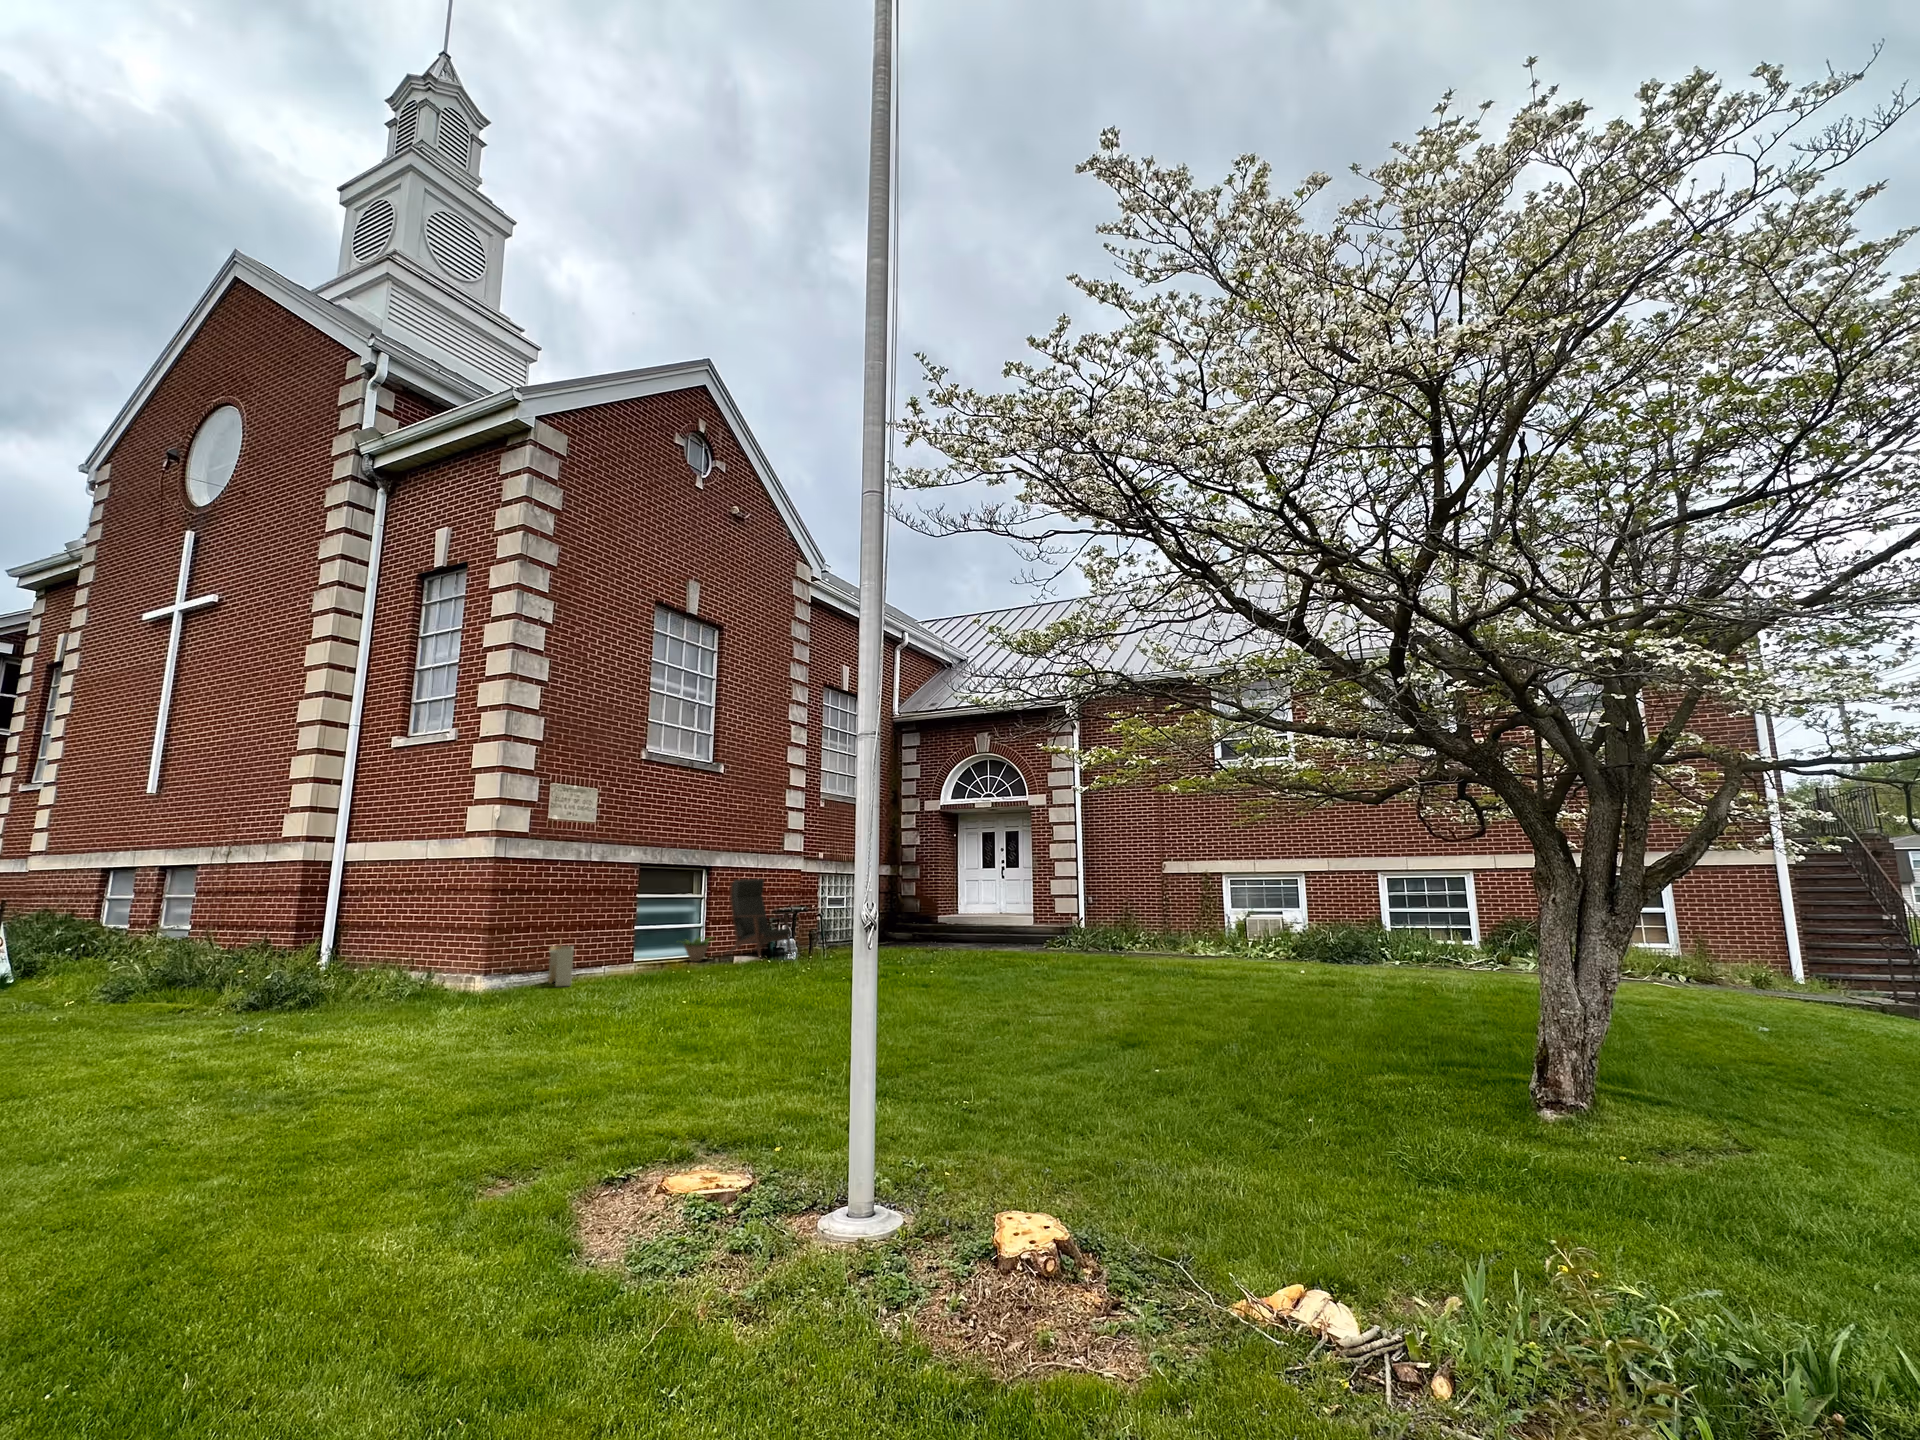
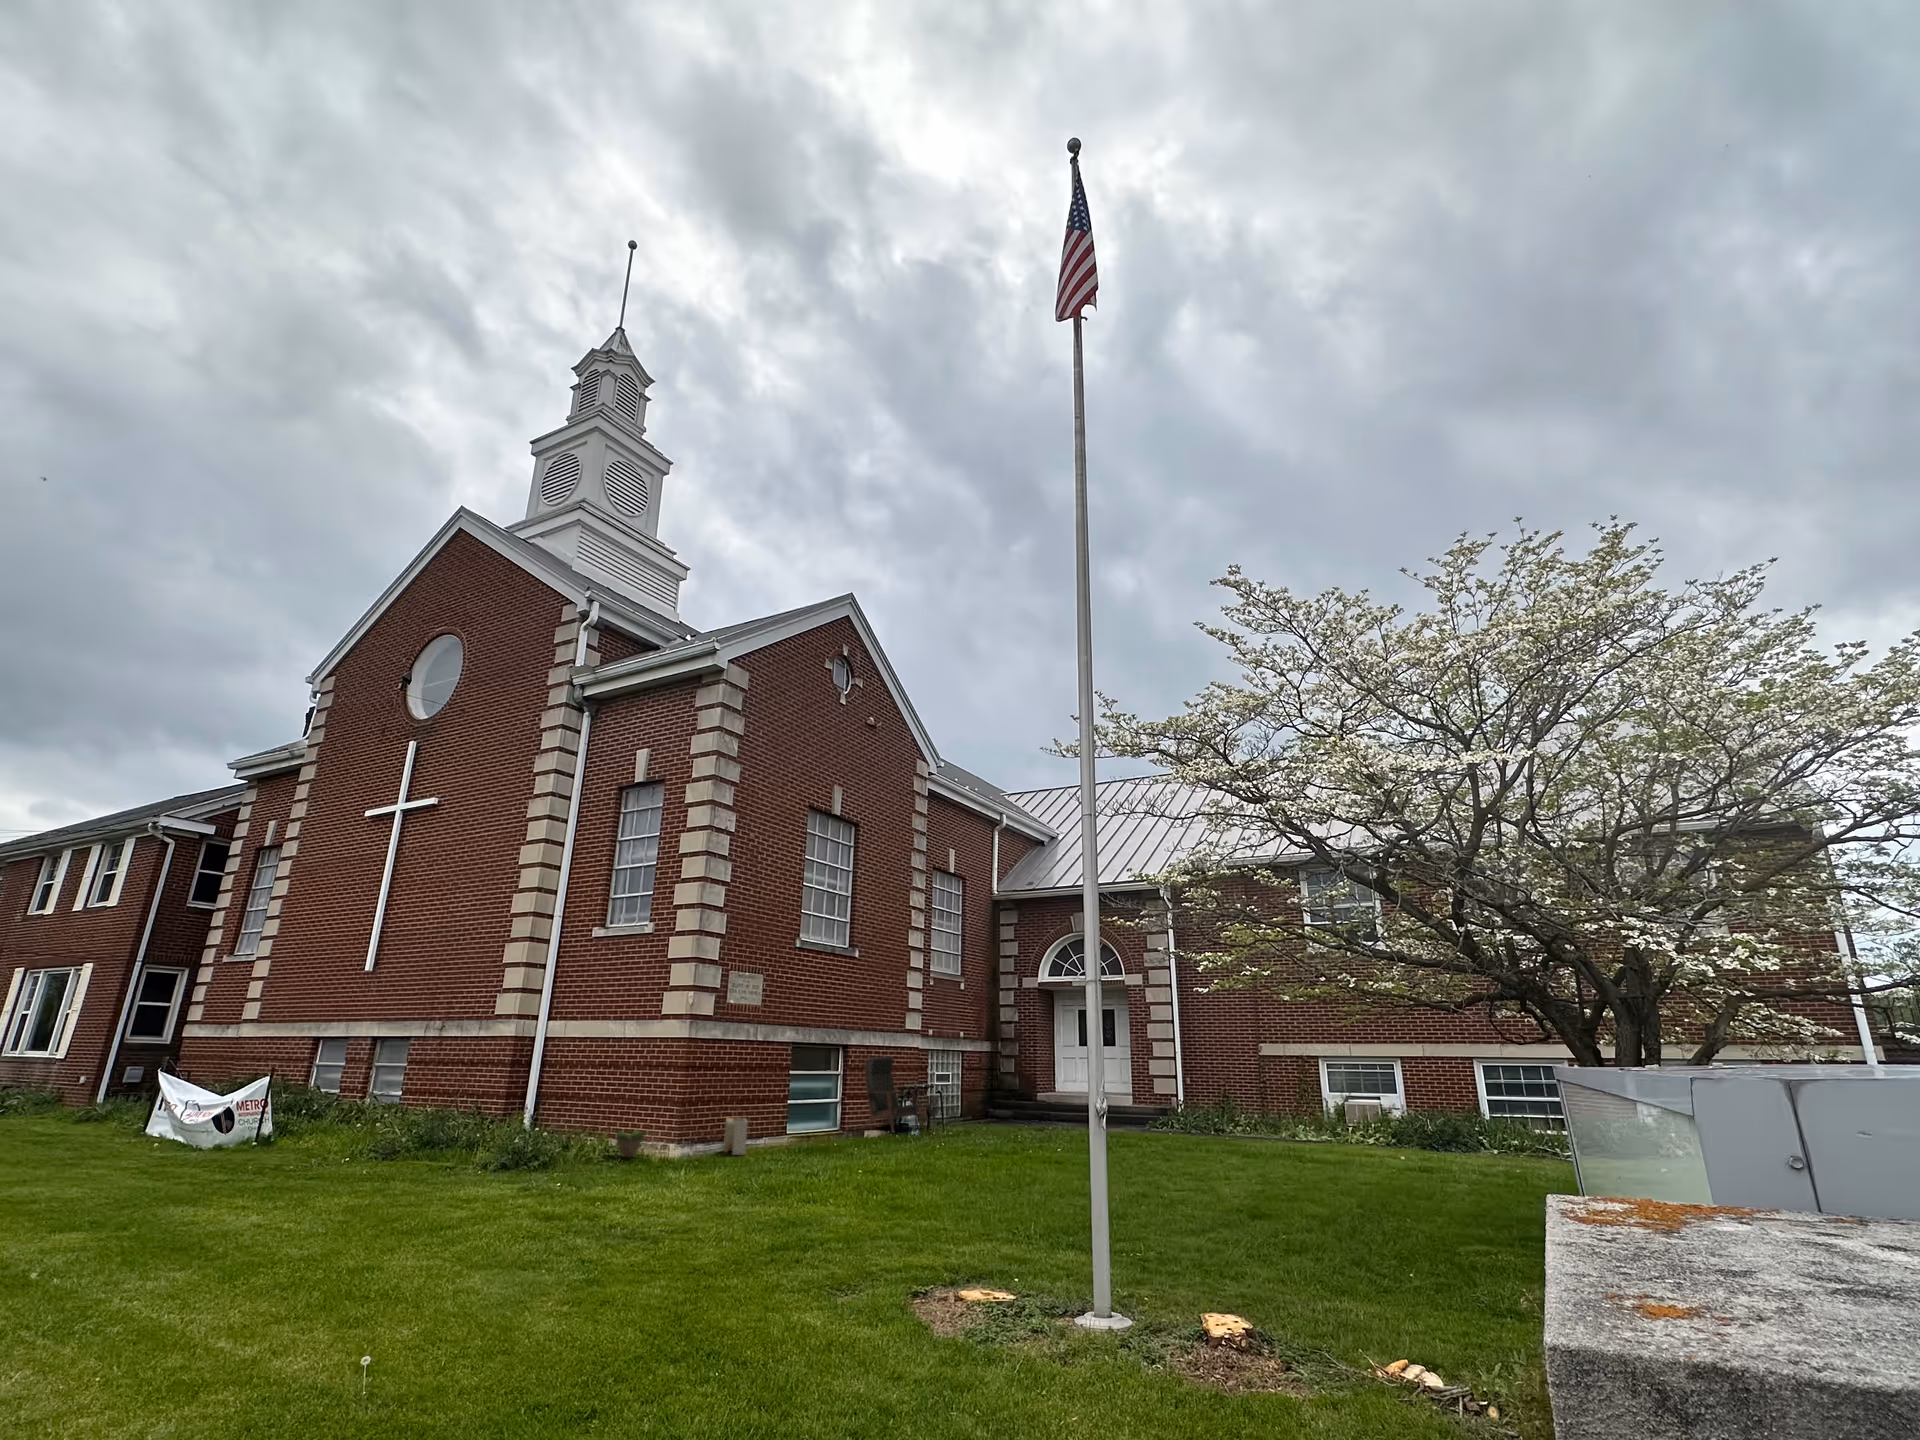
decorative plant: present [682,937,710,962] -> present [614,1130,647,1157]

